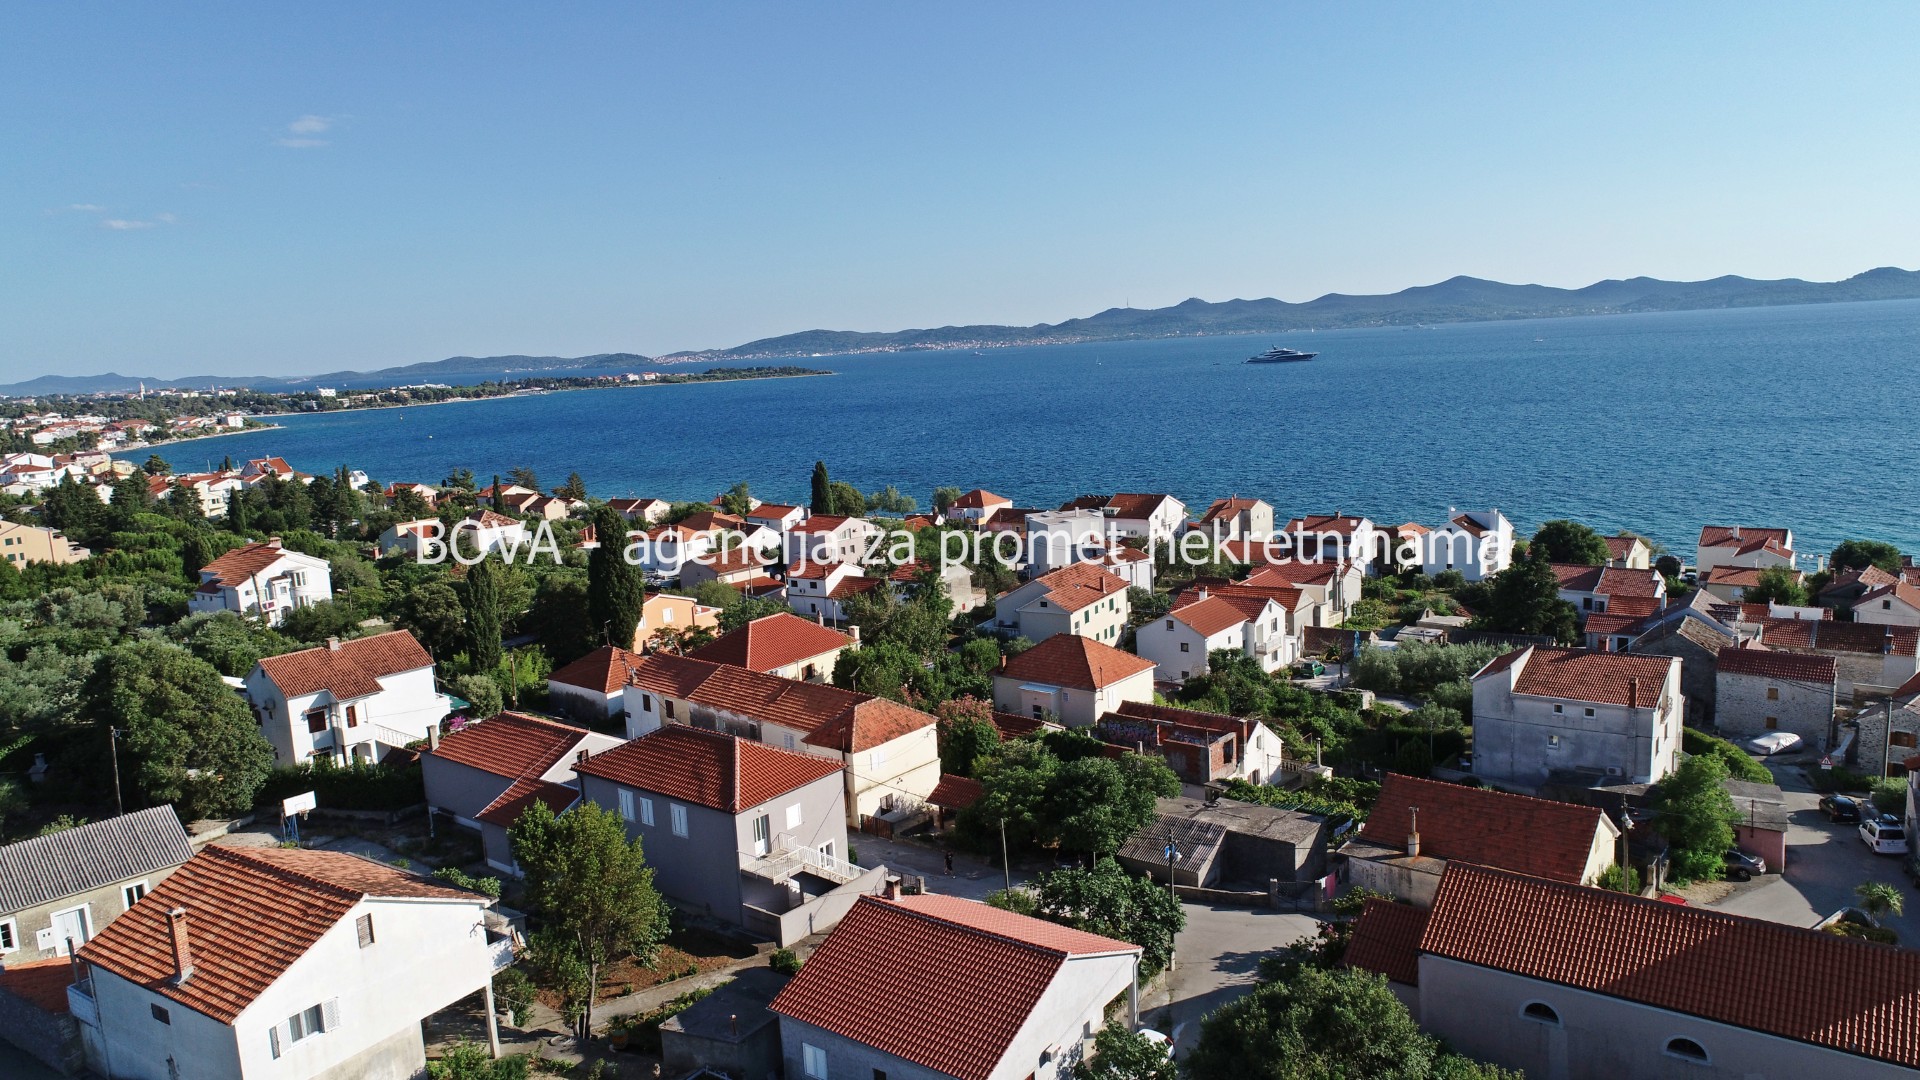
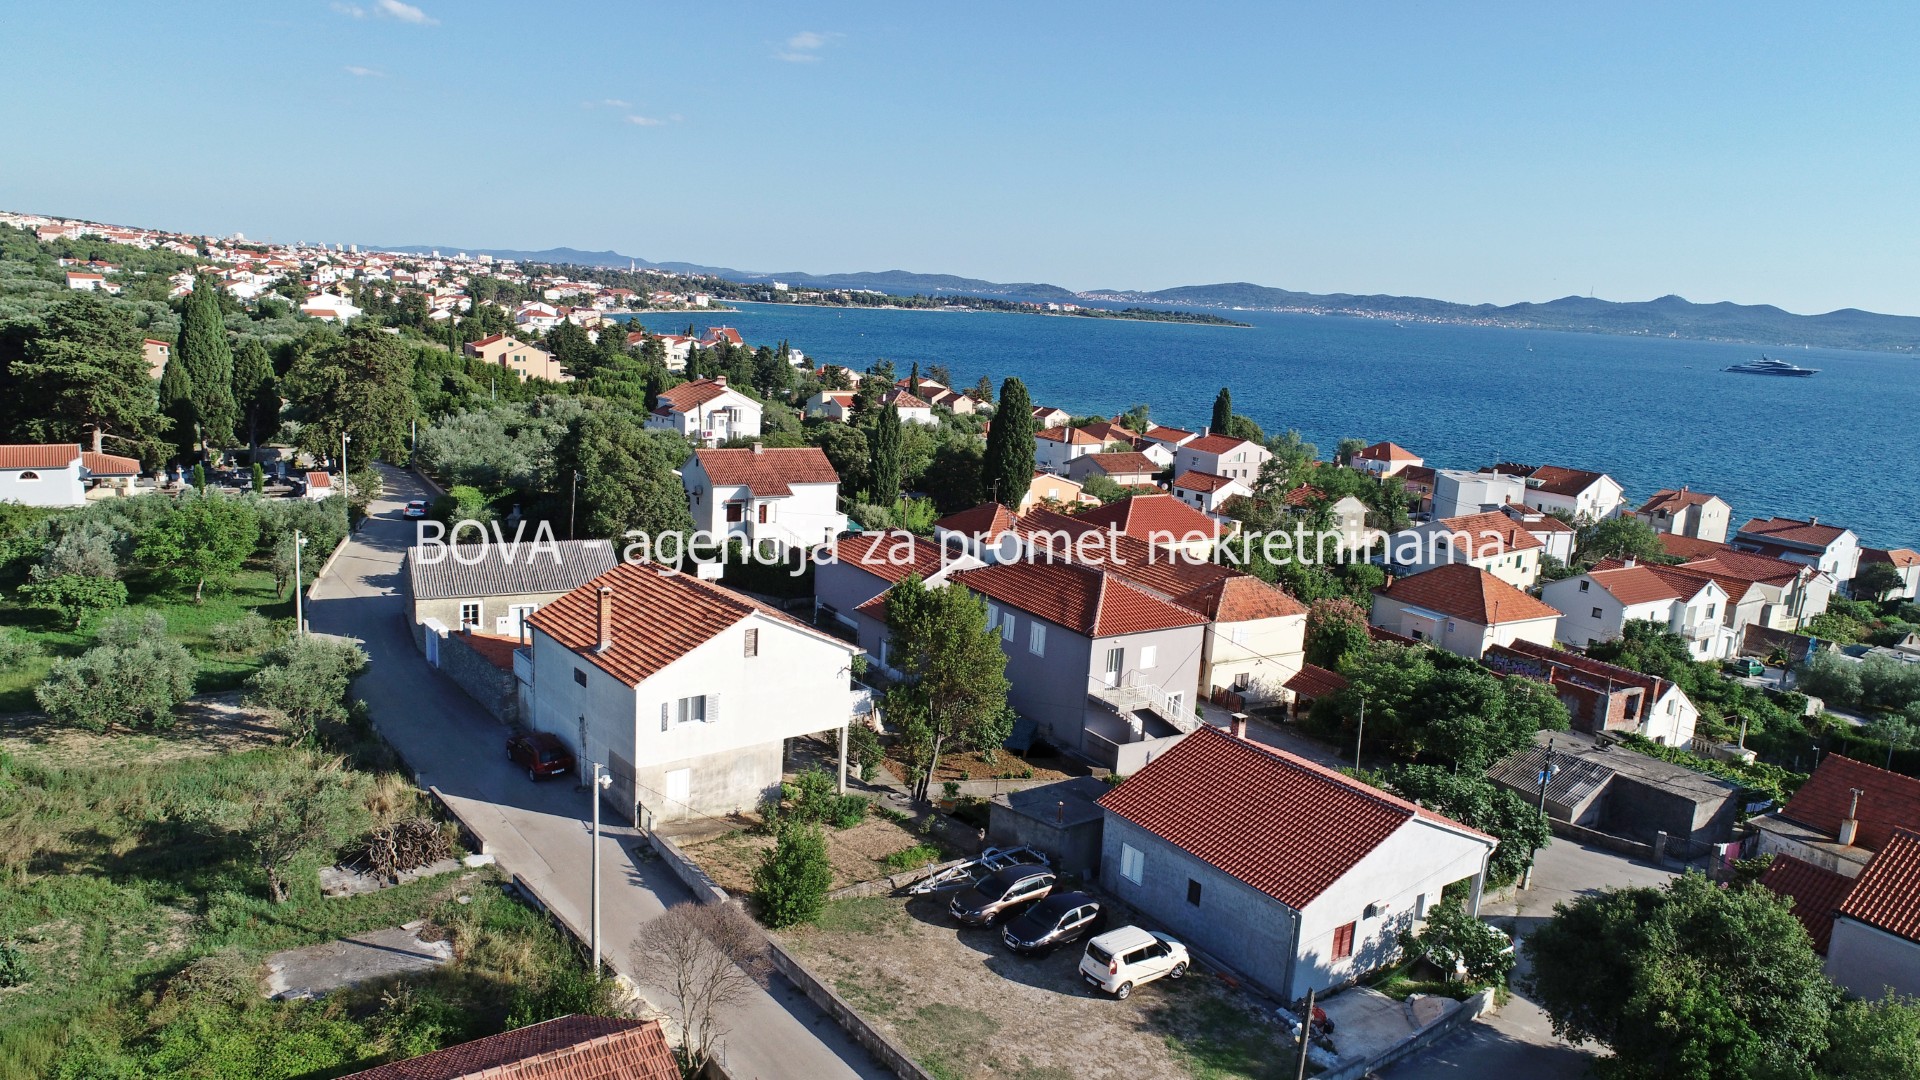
bench: none [668,908,702,953] -> present [1003,718,1039,757]

